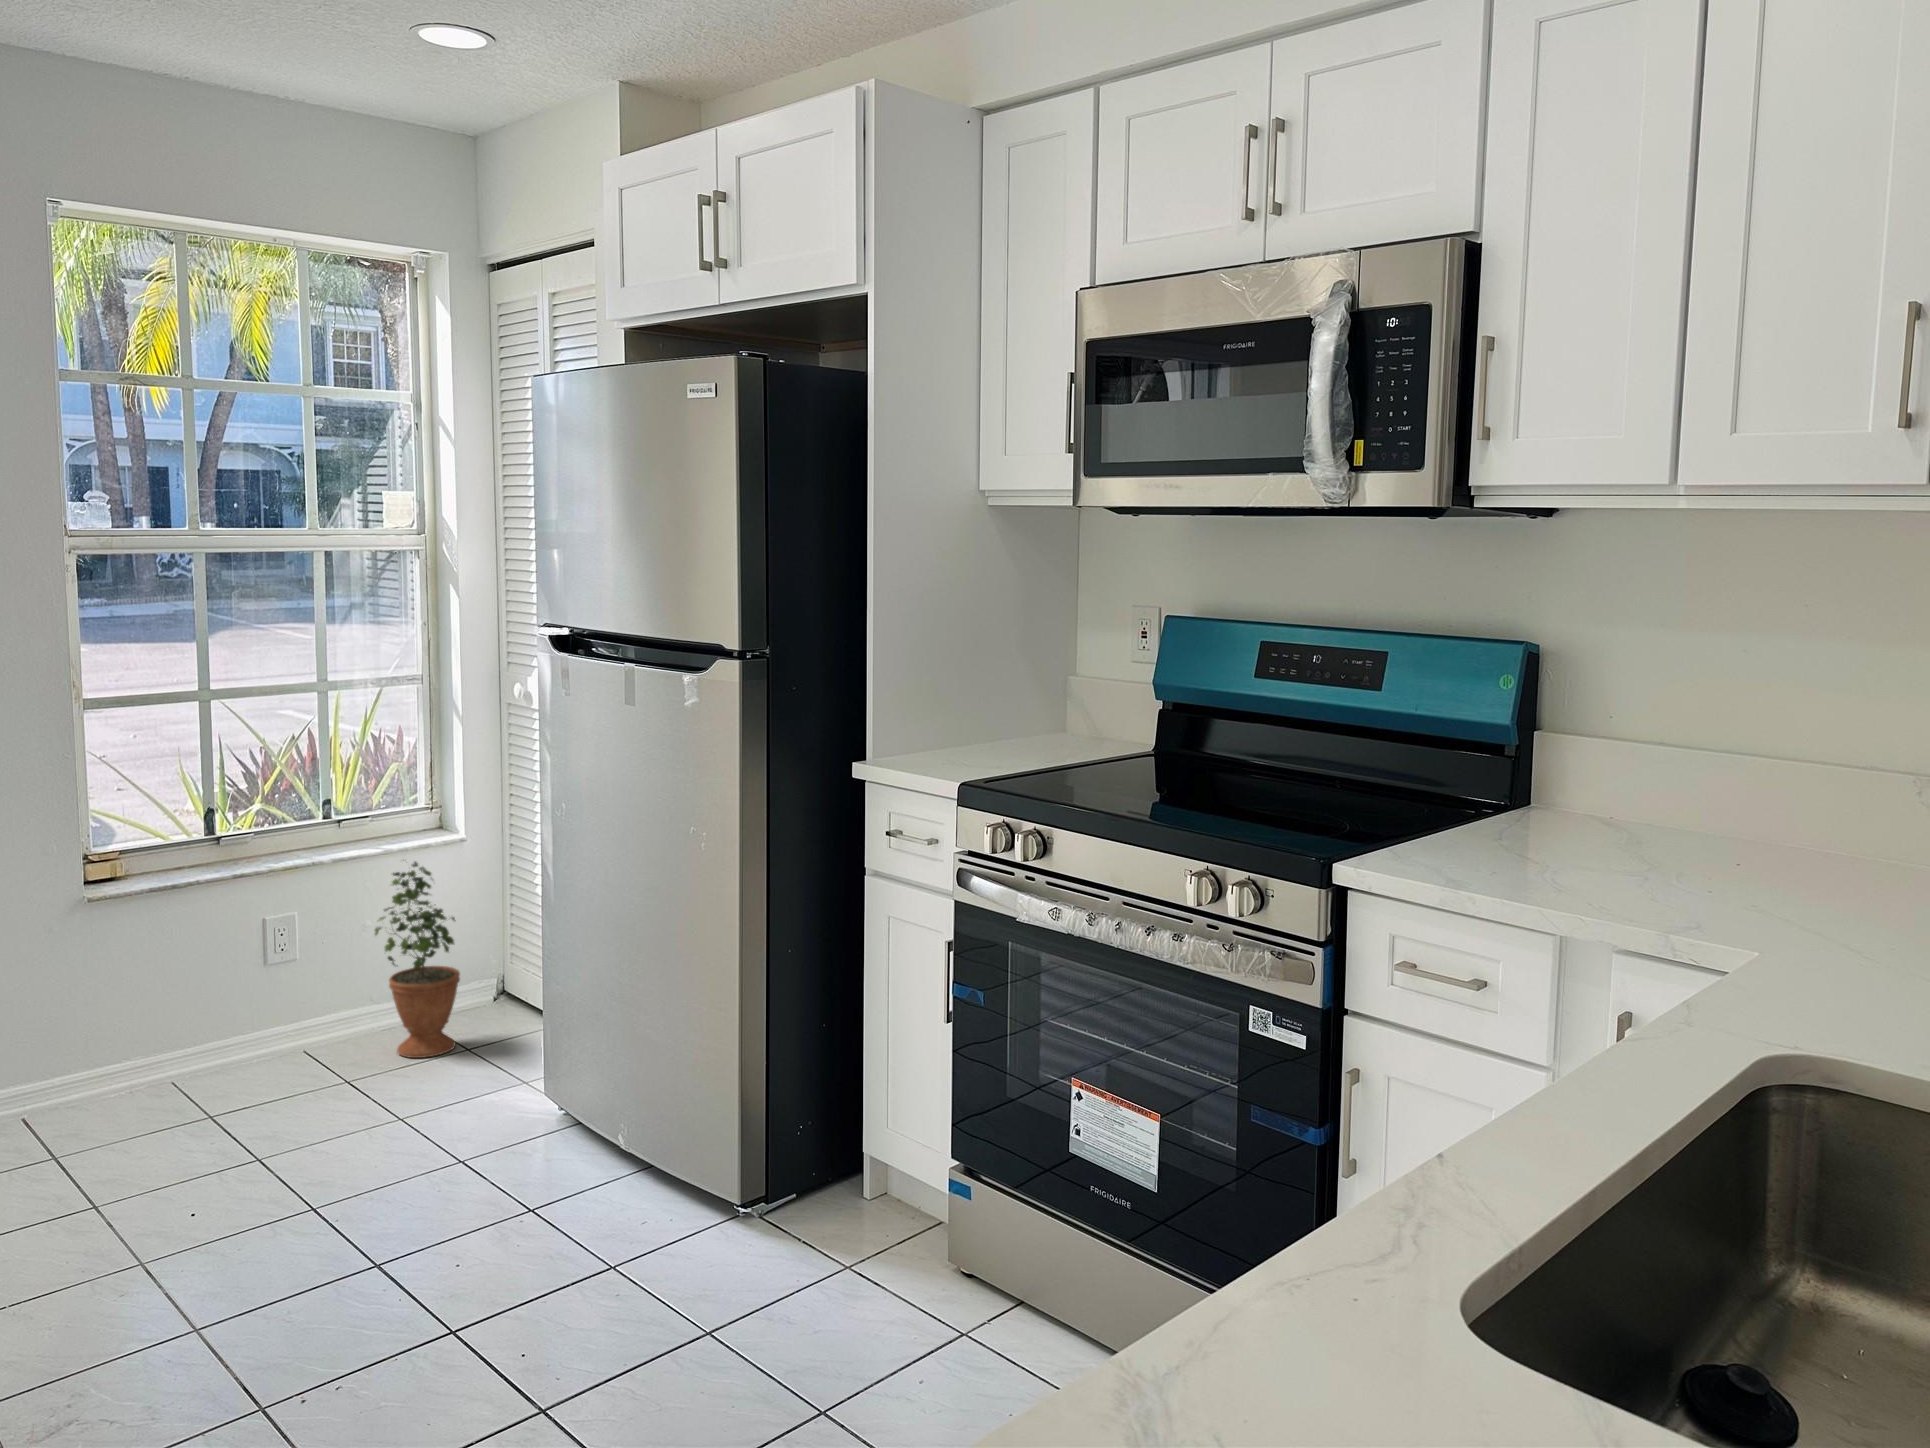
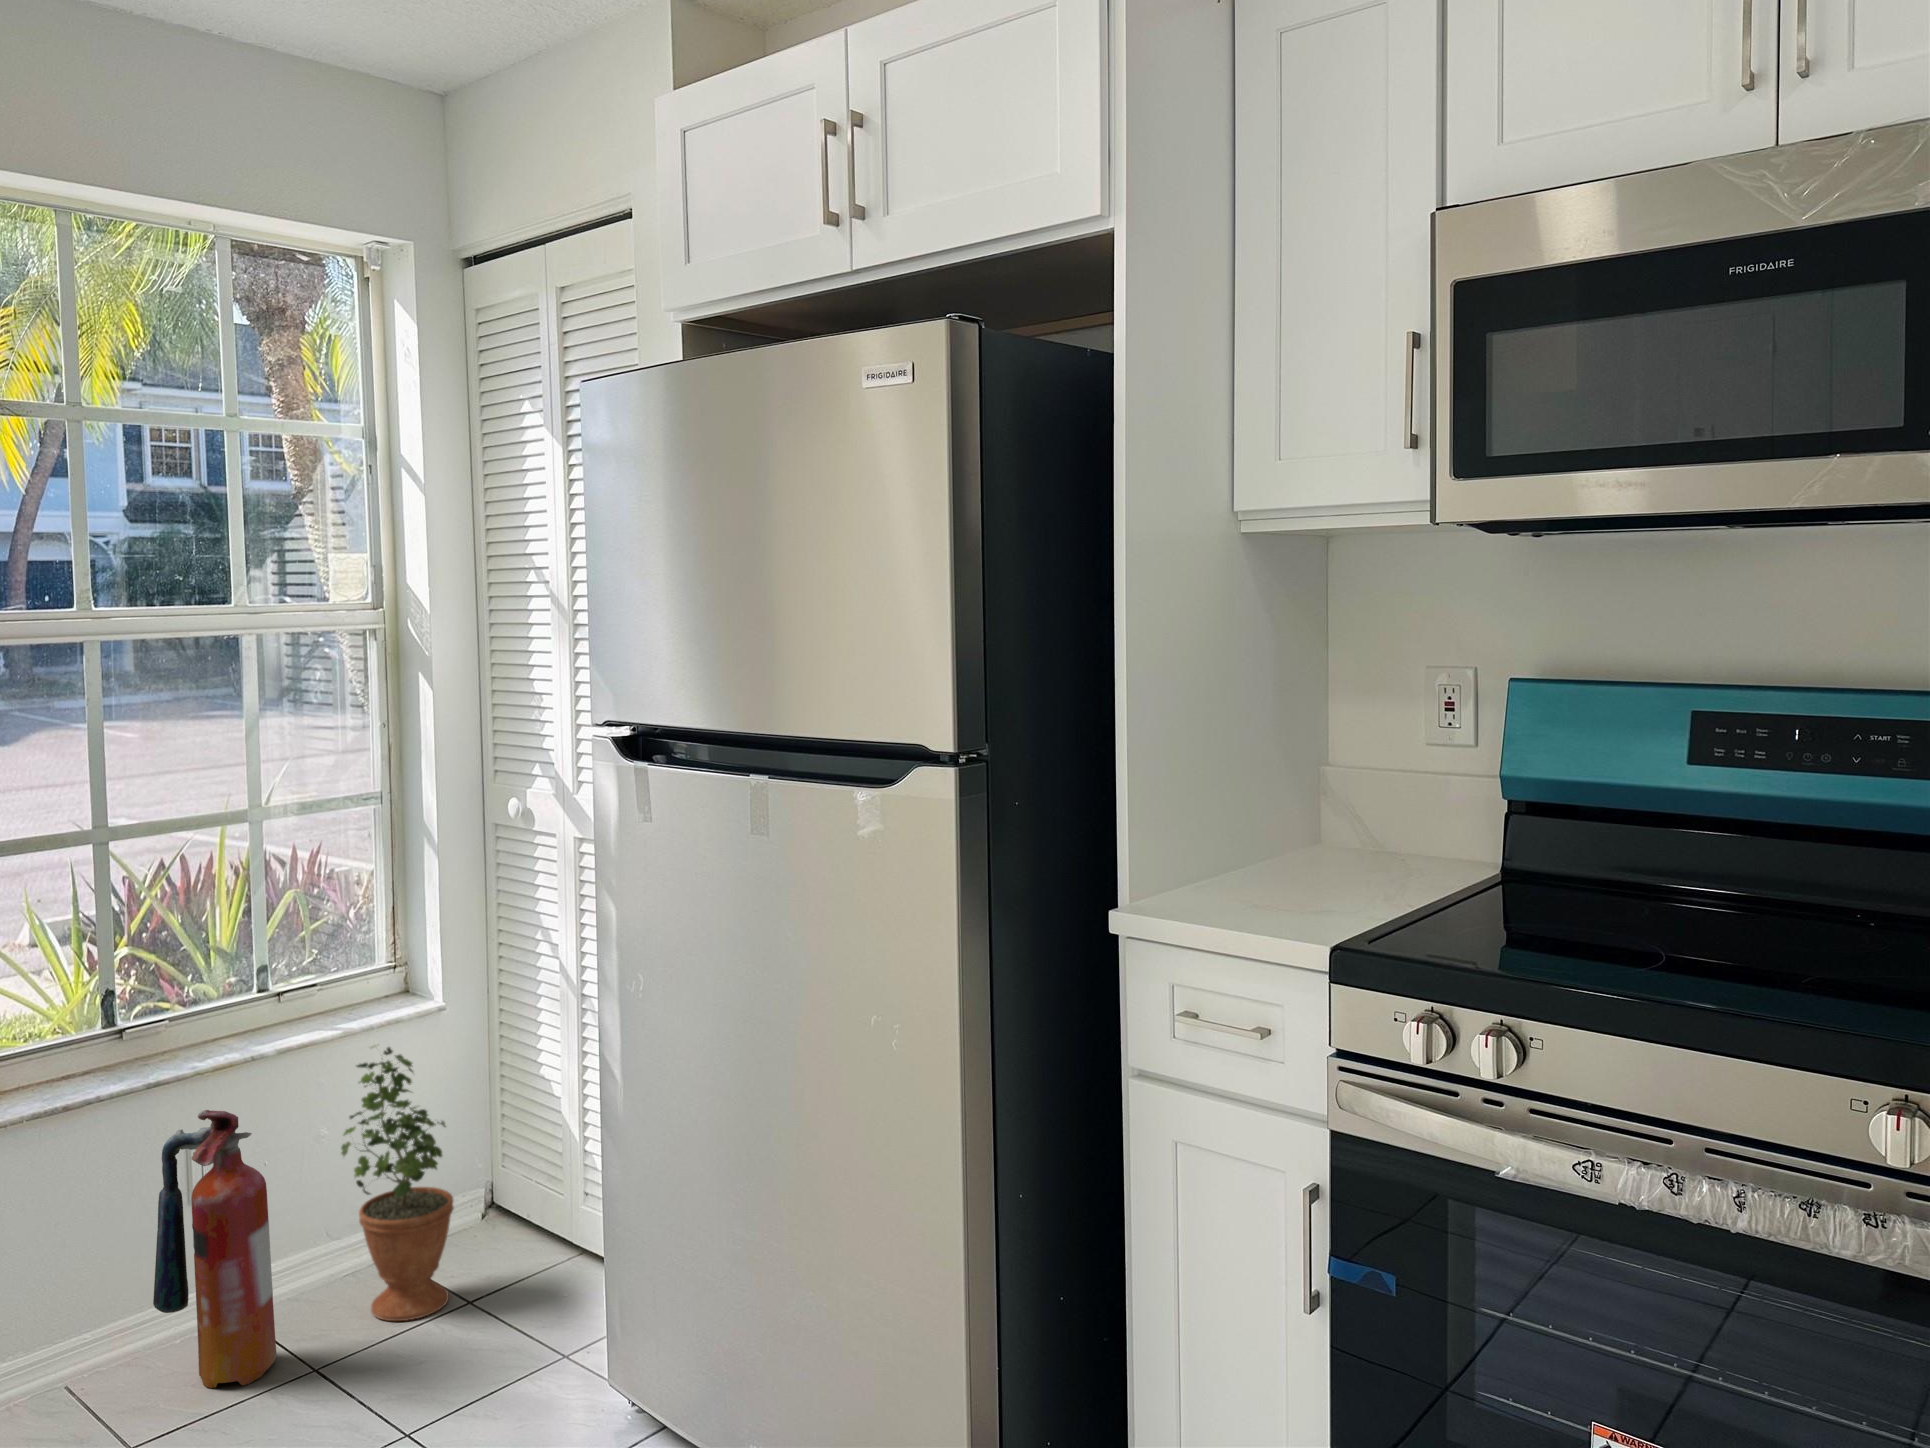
fire extinguisher: none [234,892,322,1089] -> present [153,1110,276,1388]

